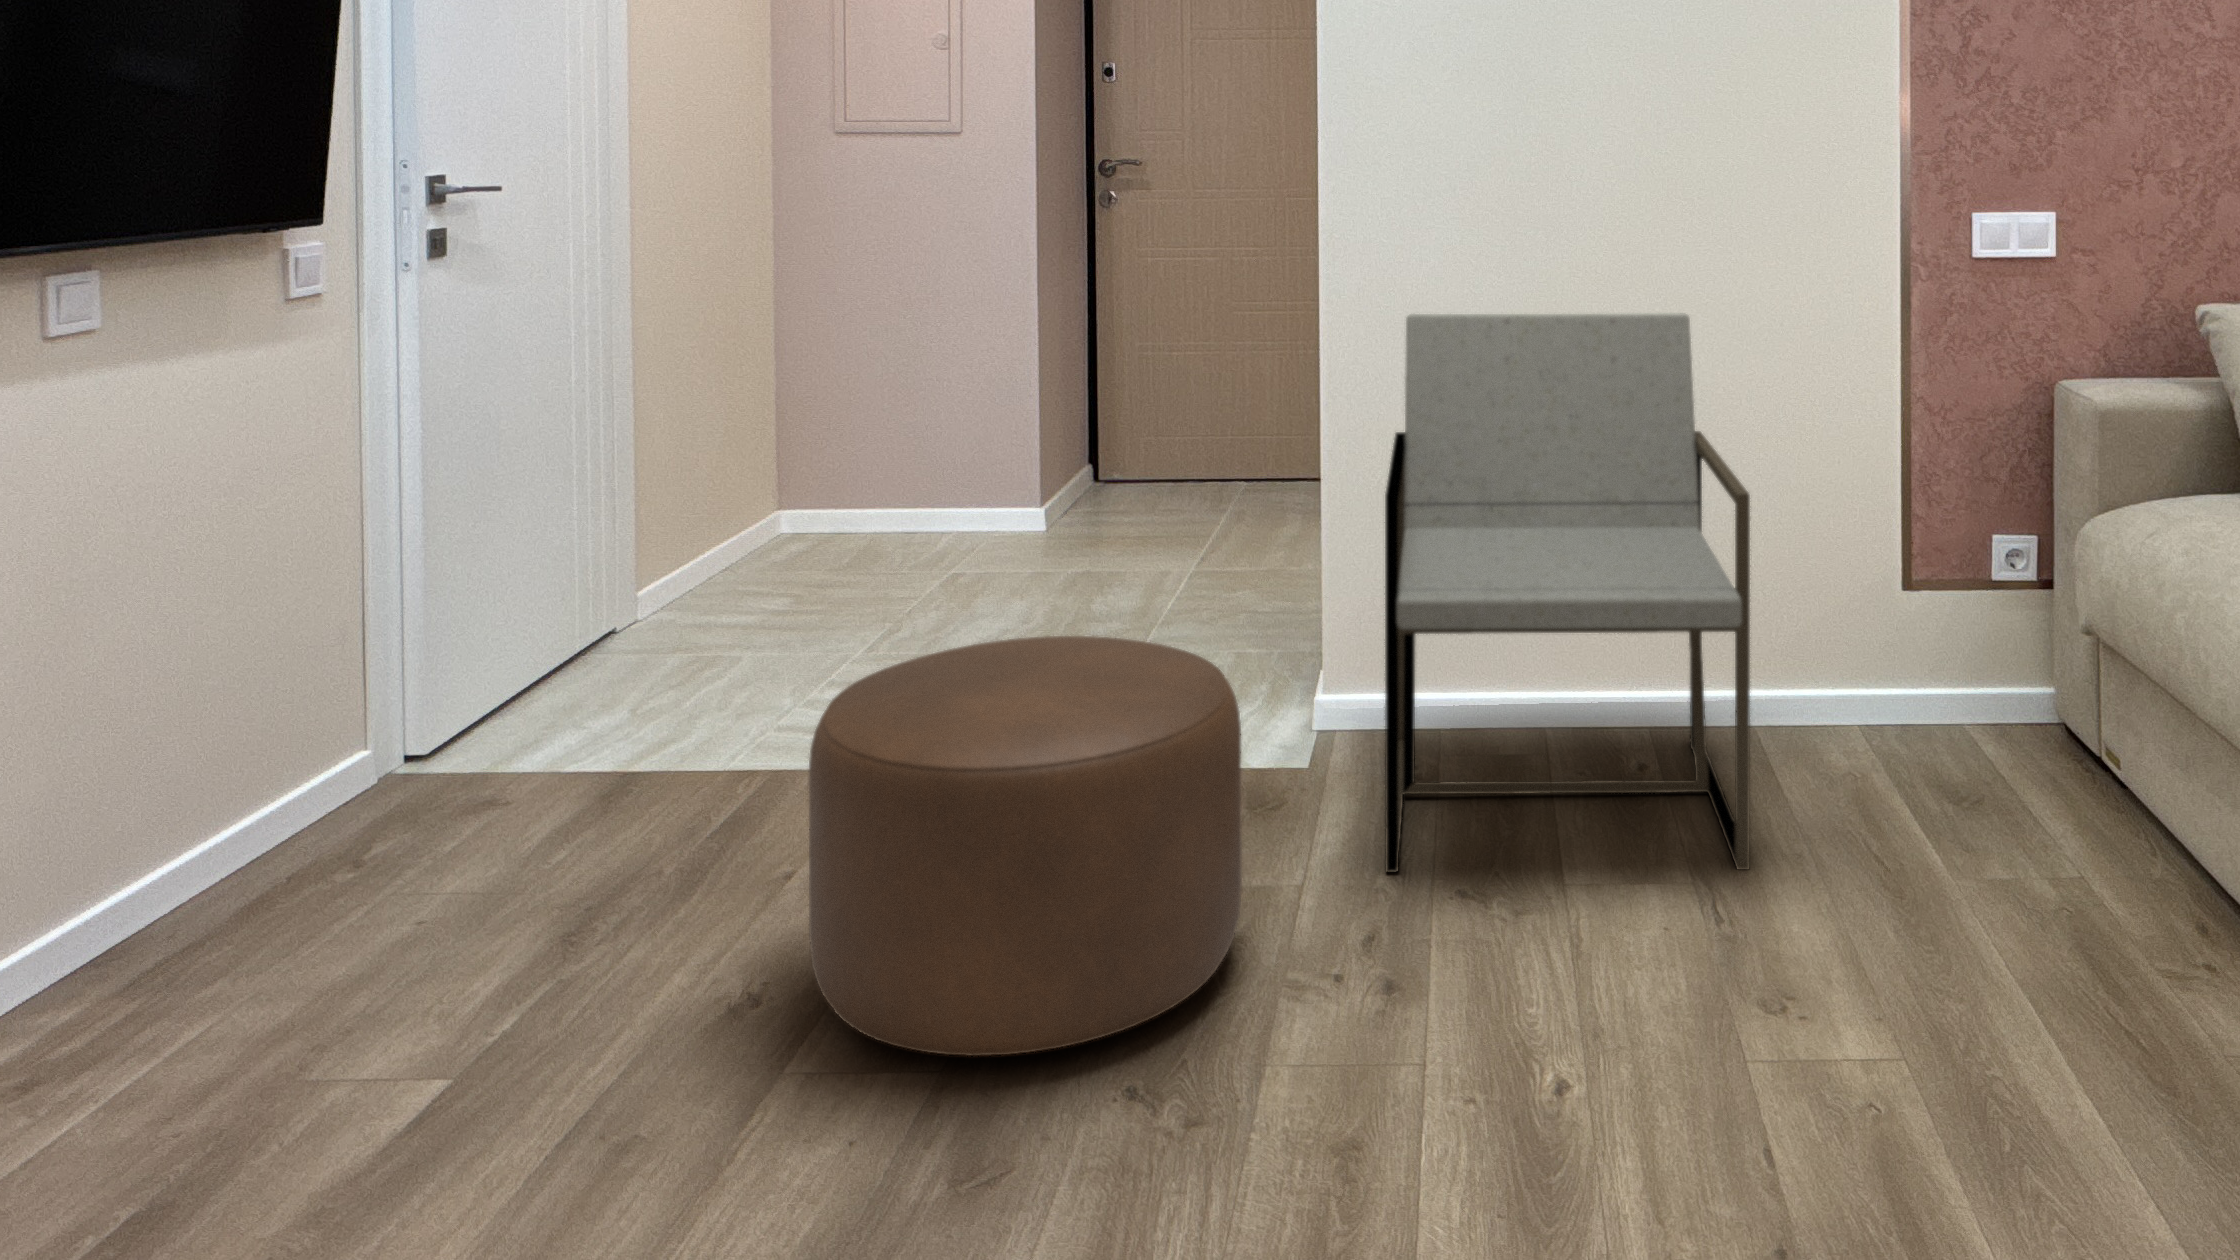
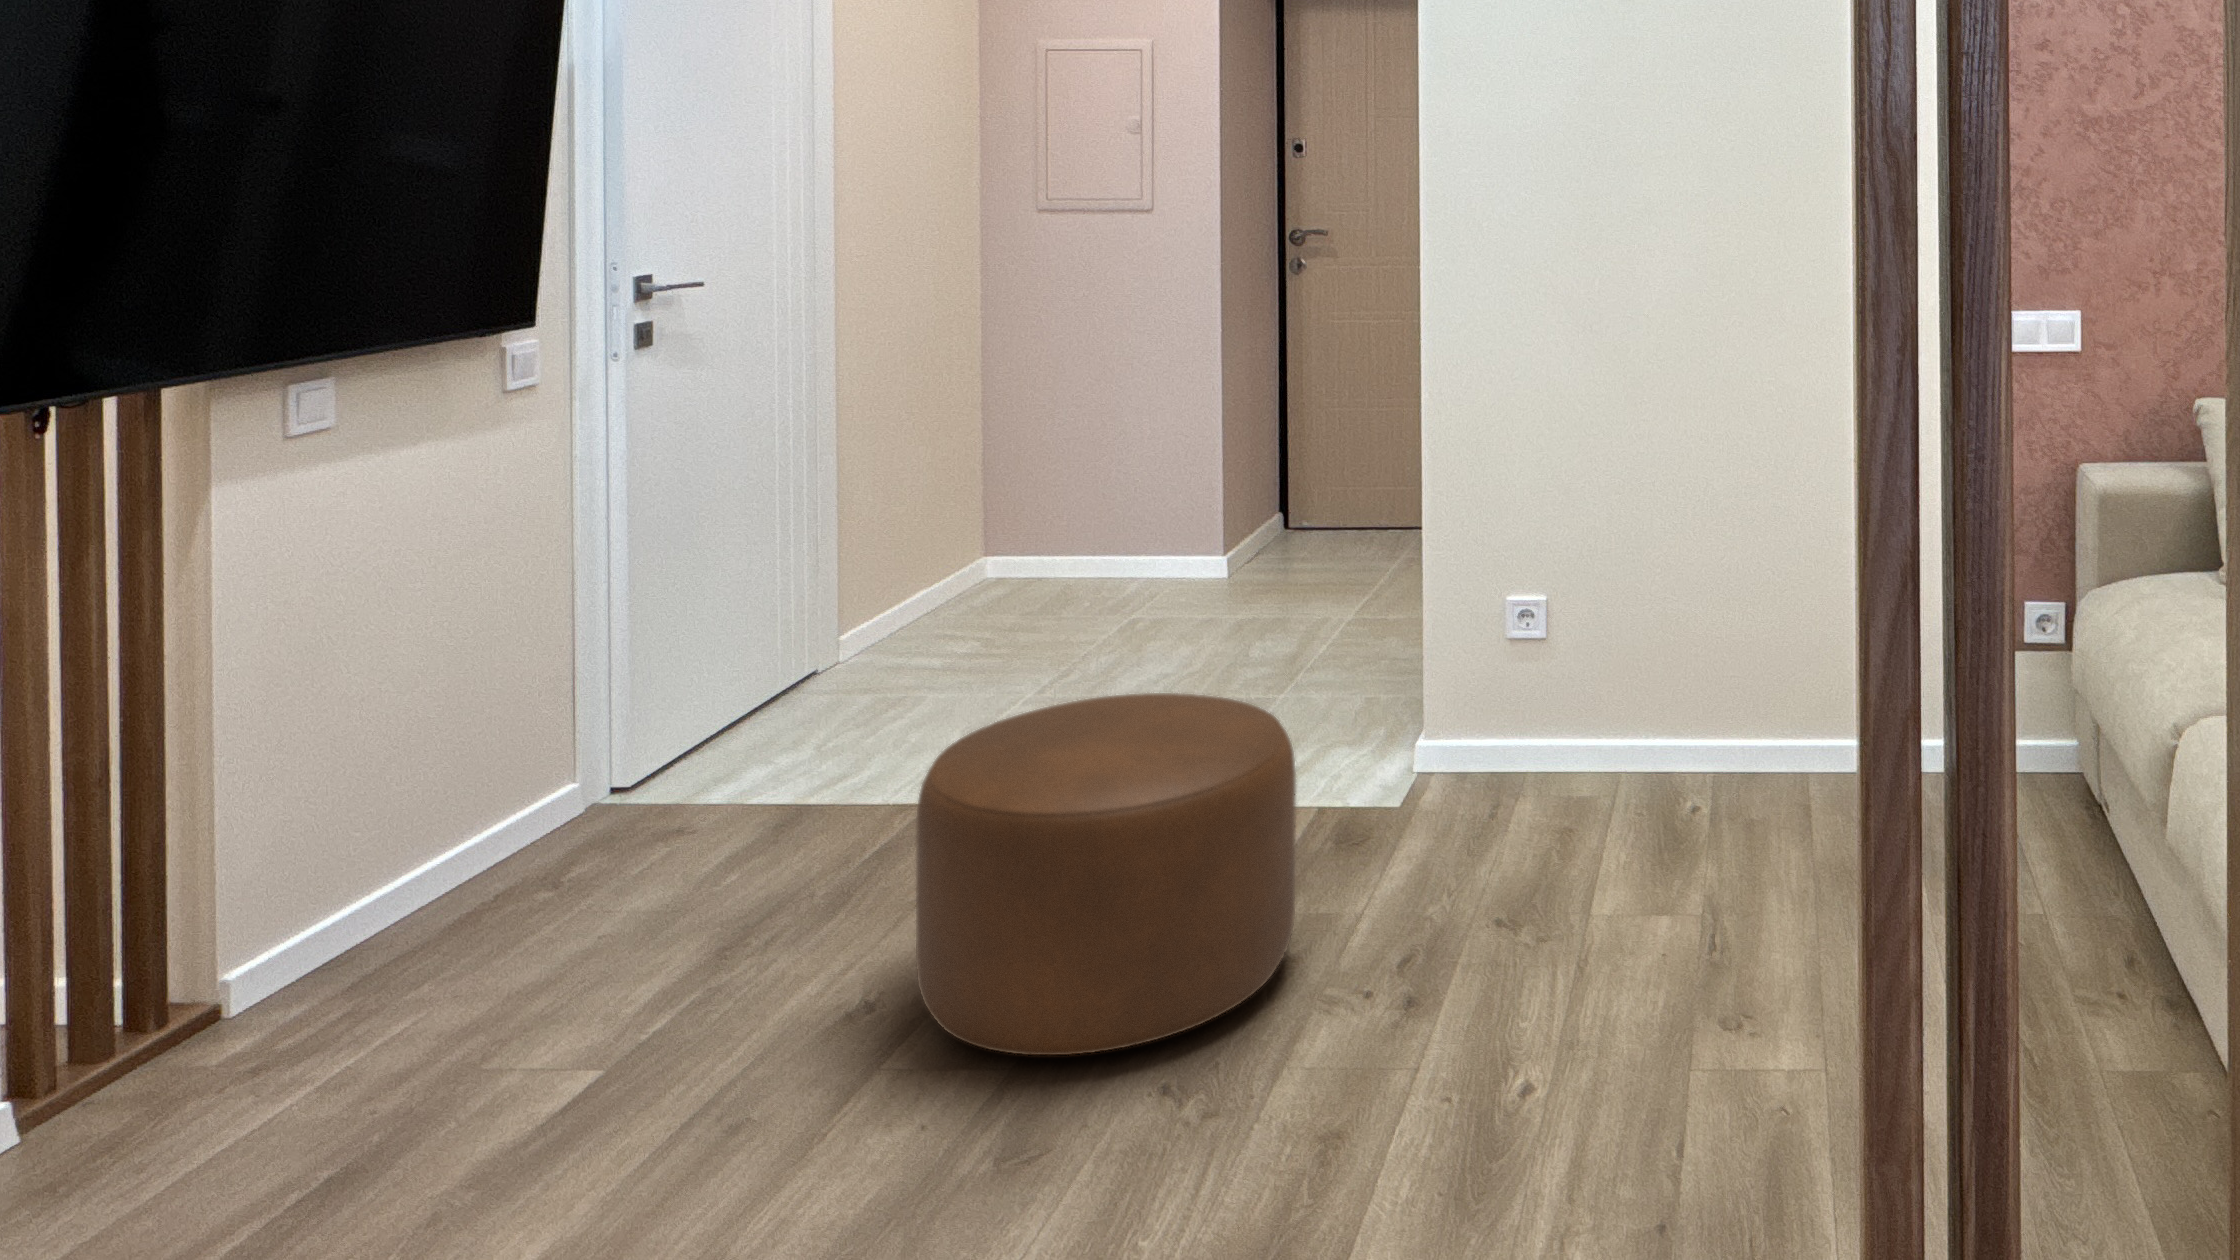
armchair: present [1385,313,1750,872] -> none [1438,403,1755,901]

